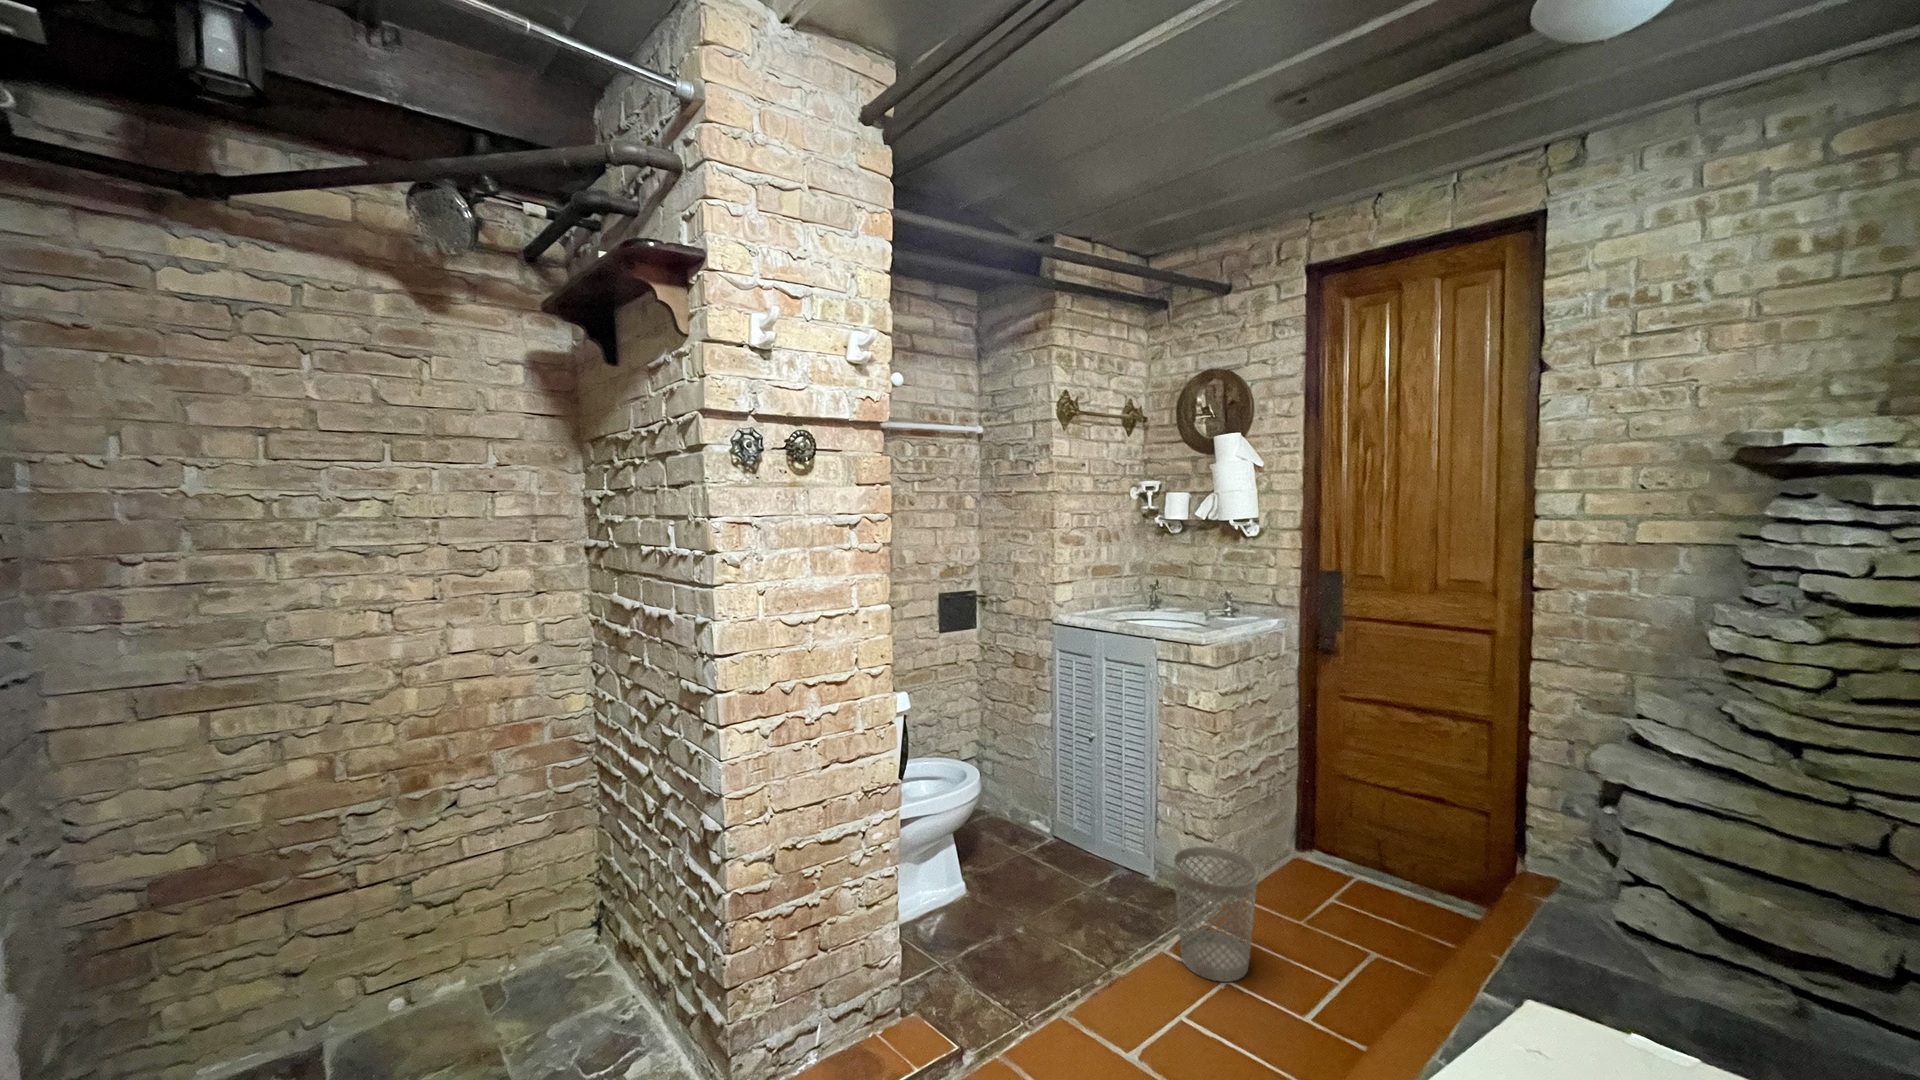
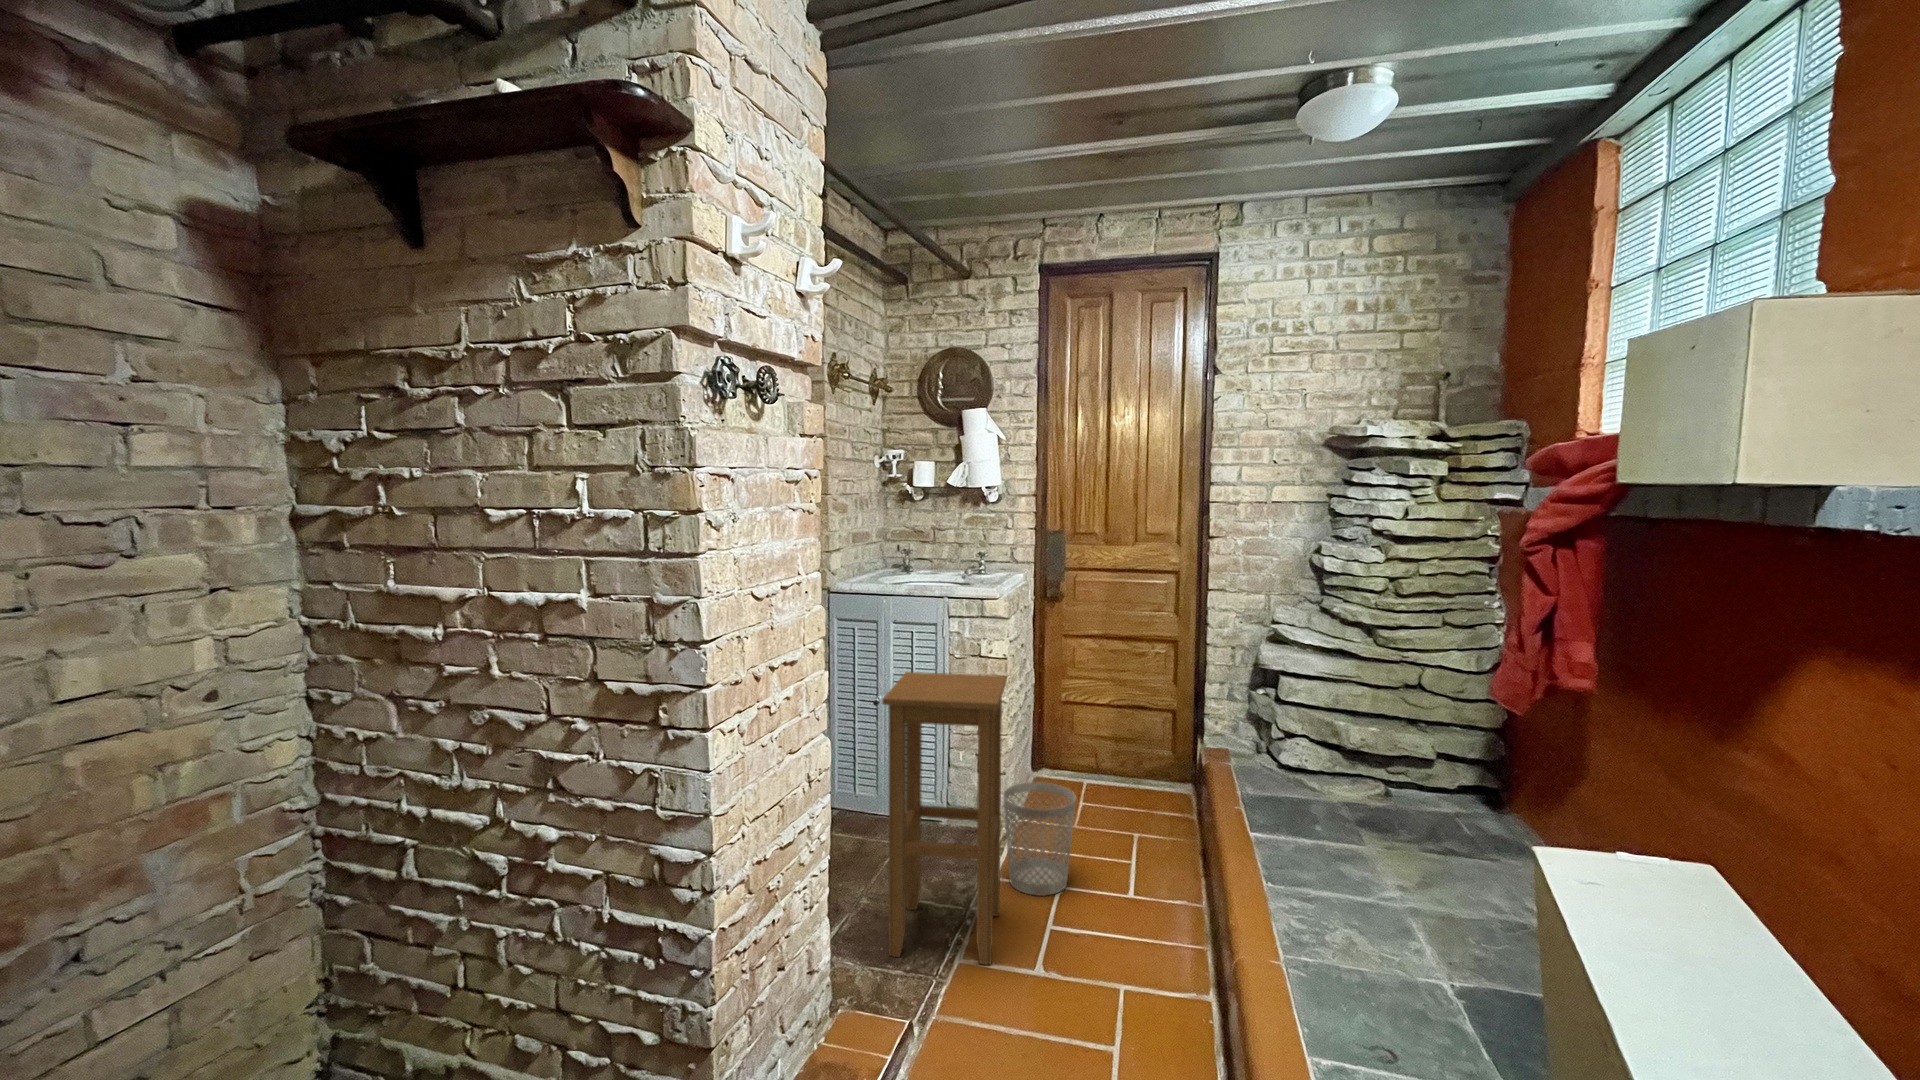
stool: none [997,706,1153,1030] -> present [882,672,1007,964]

